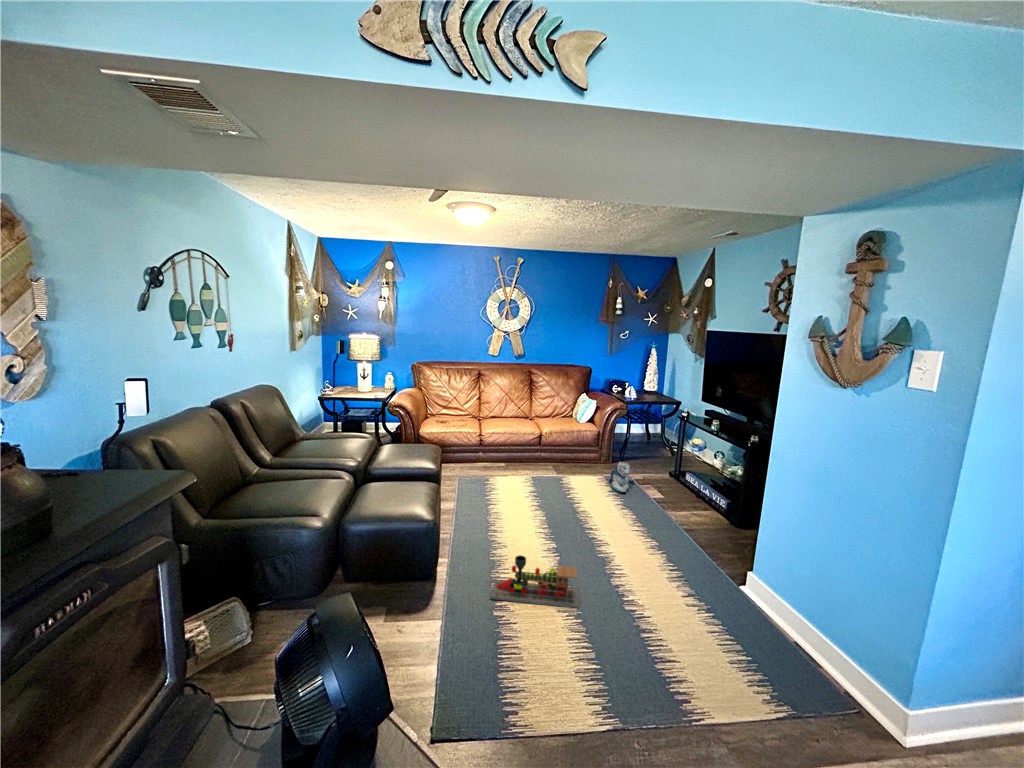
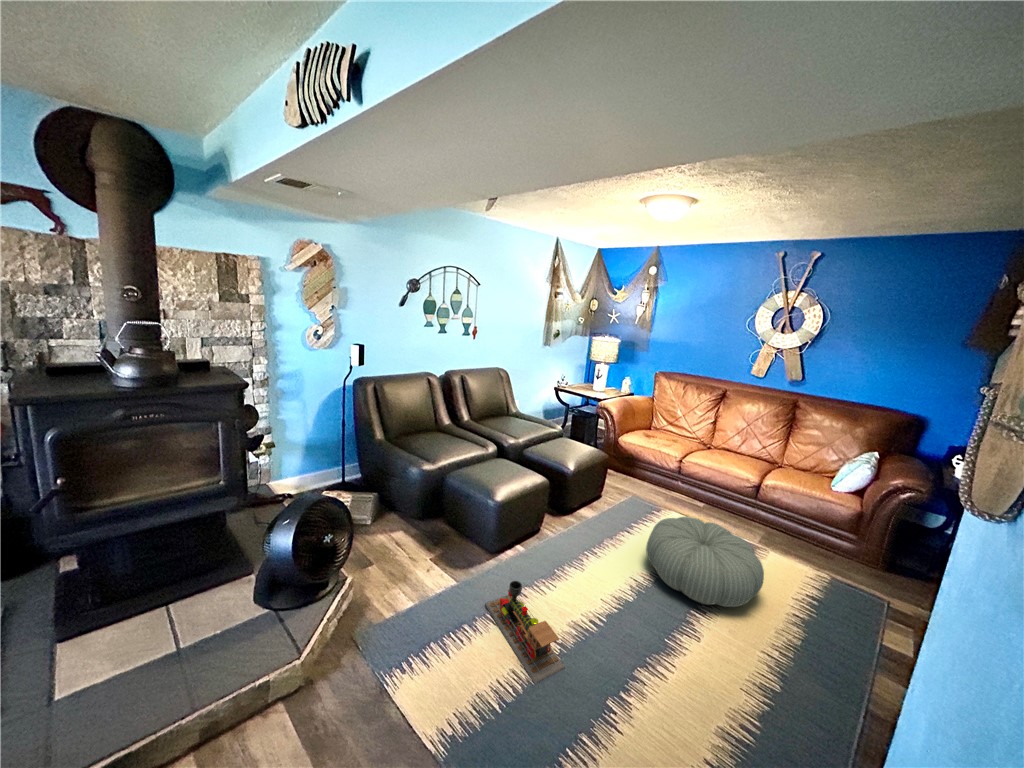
plush toy: present [609,462,634,493] -> none [822,576,886,629]
pouf: none [520,464,598,516] -> present [646,517,764,607]

